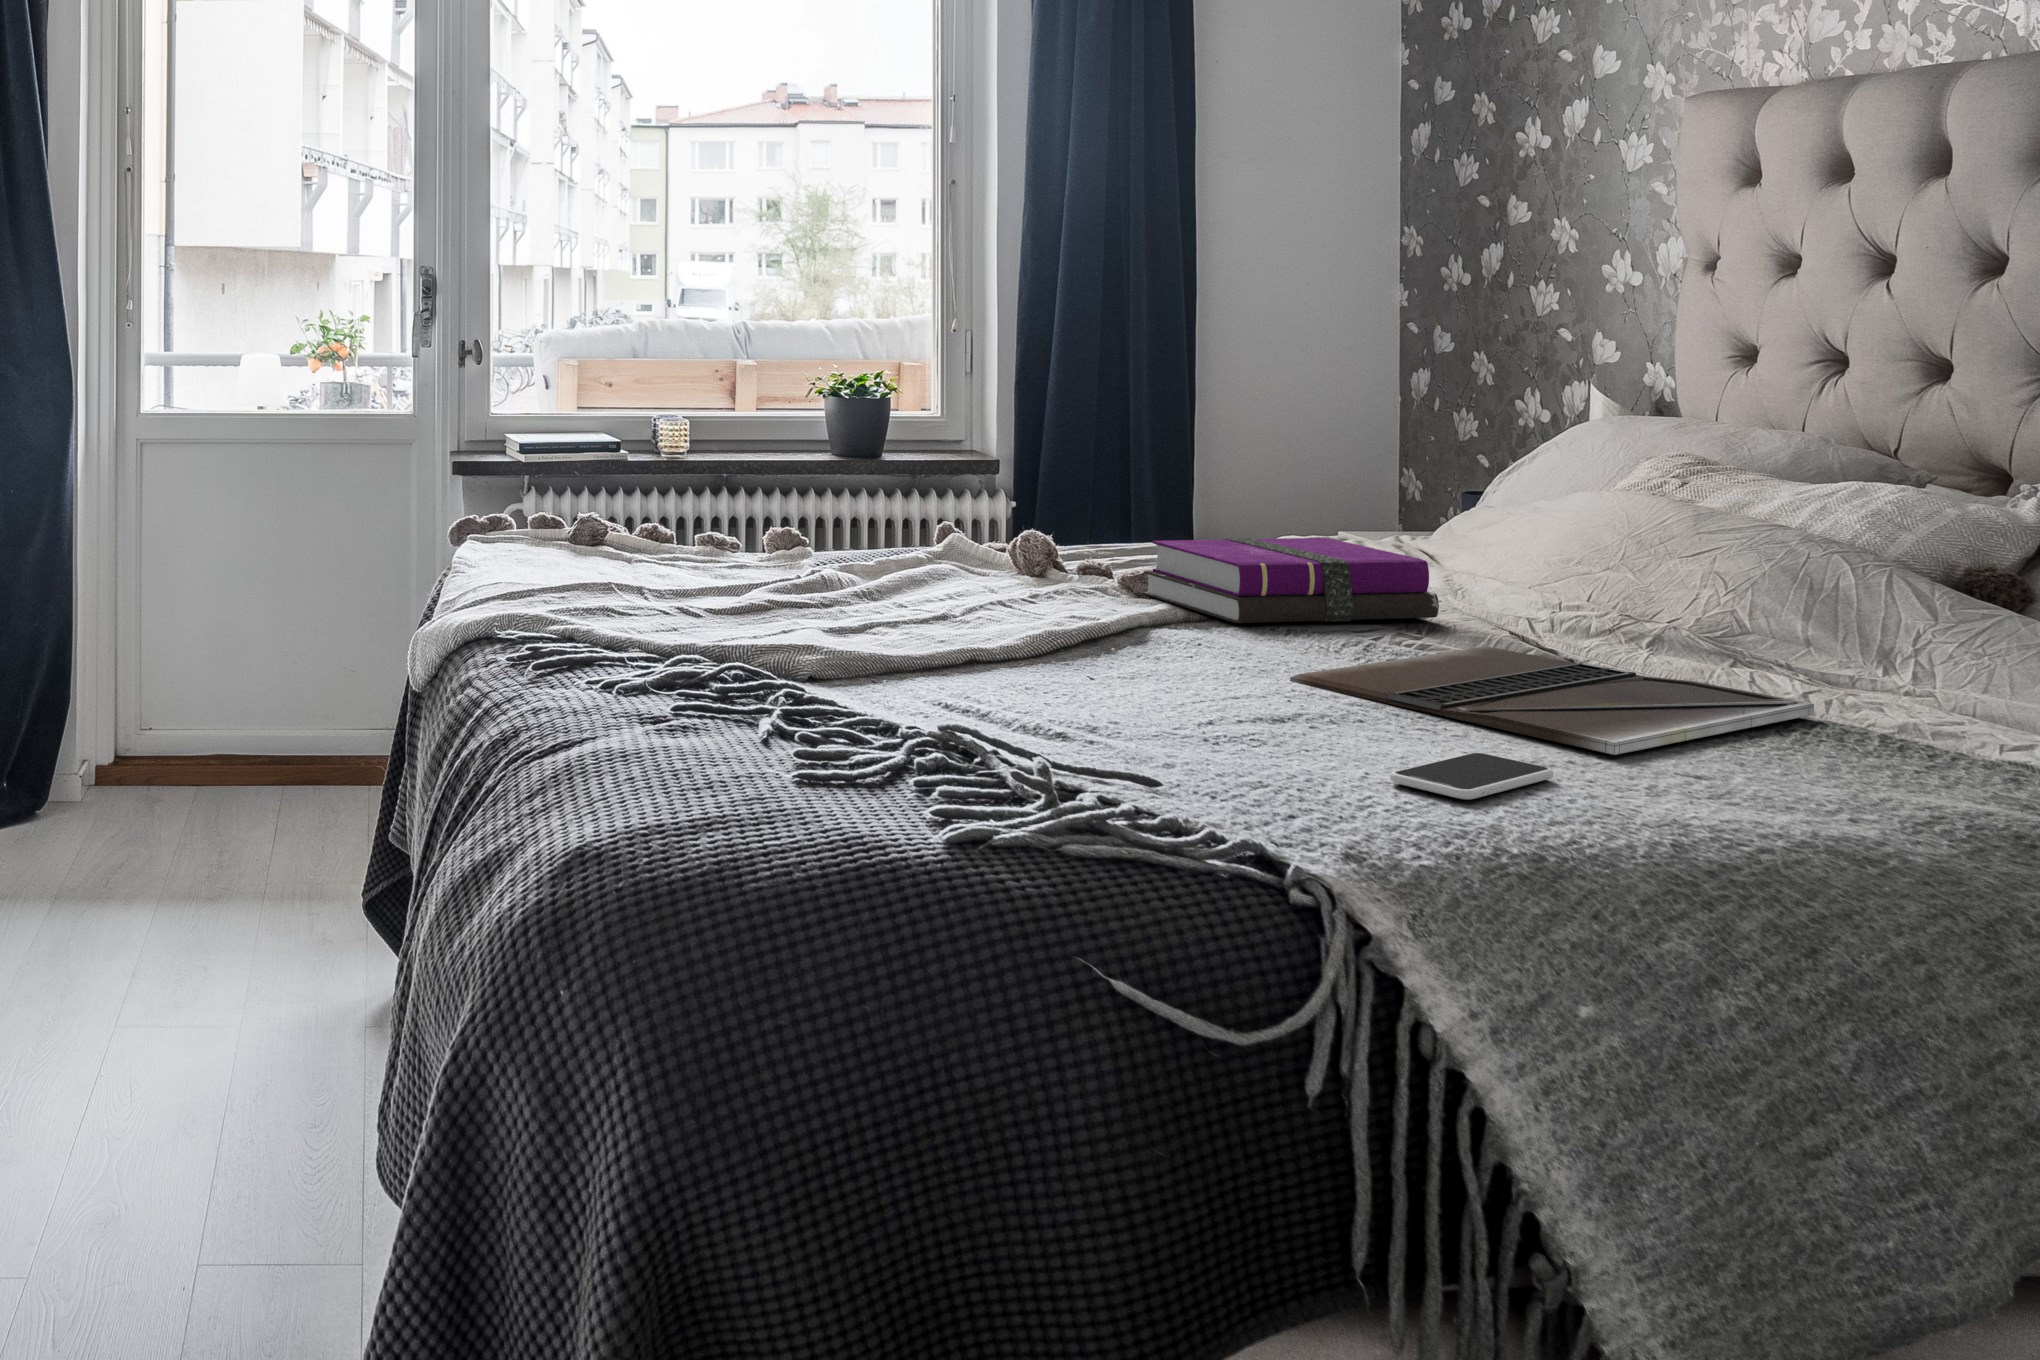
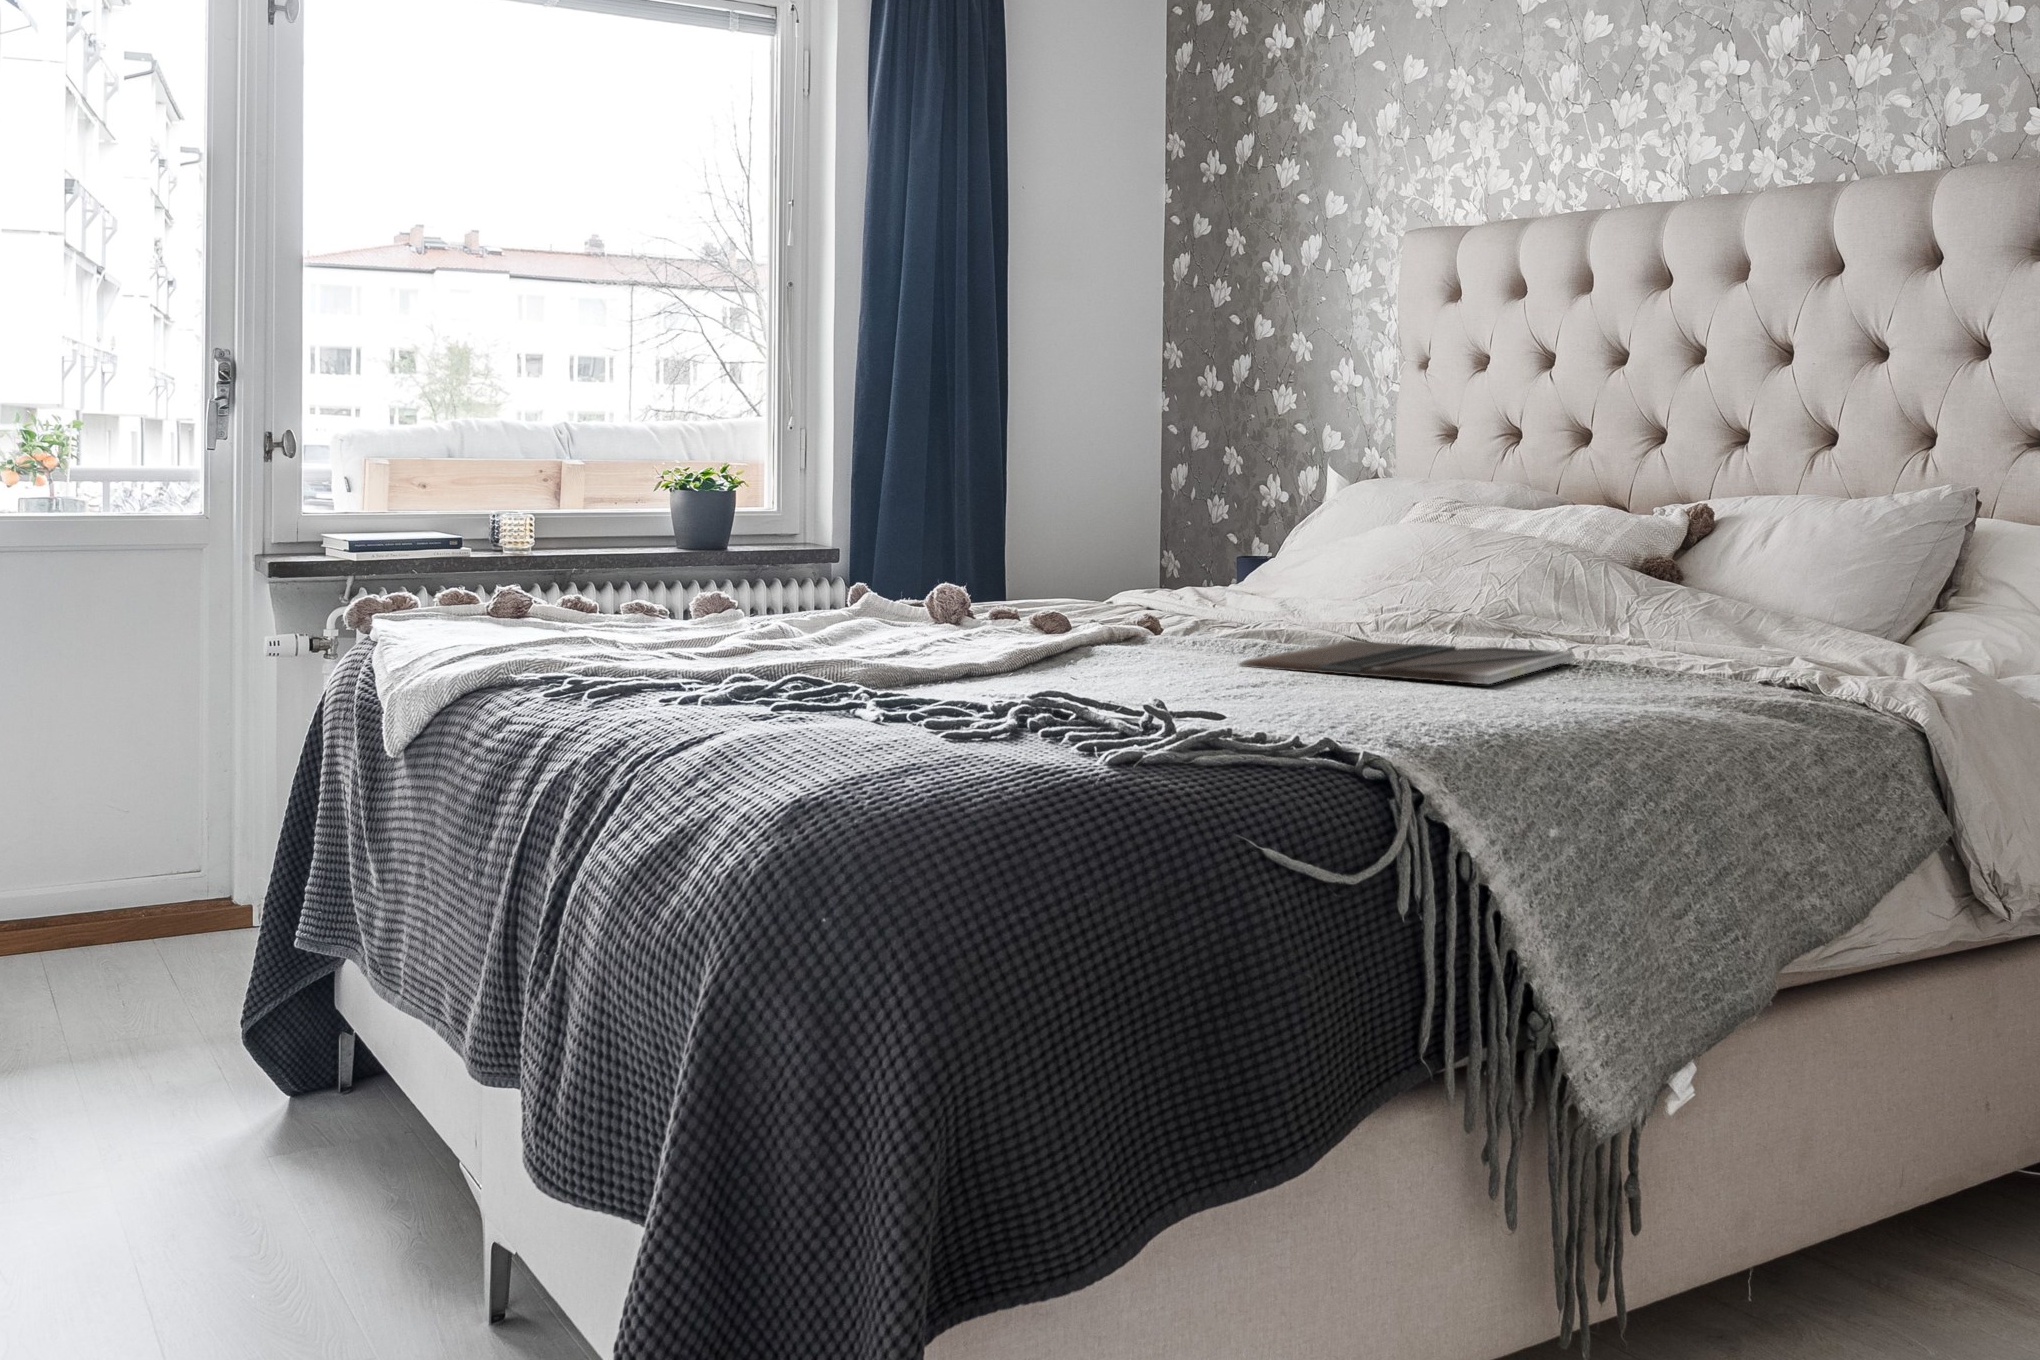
notebook: present [1143,538,1439,623] -> none [1068,575,1299,639]
smartphone: present [1390,753,1553,800] -> none [1373,687,1468,710]

